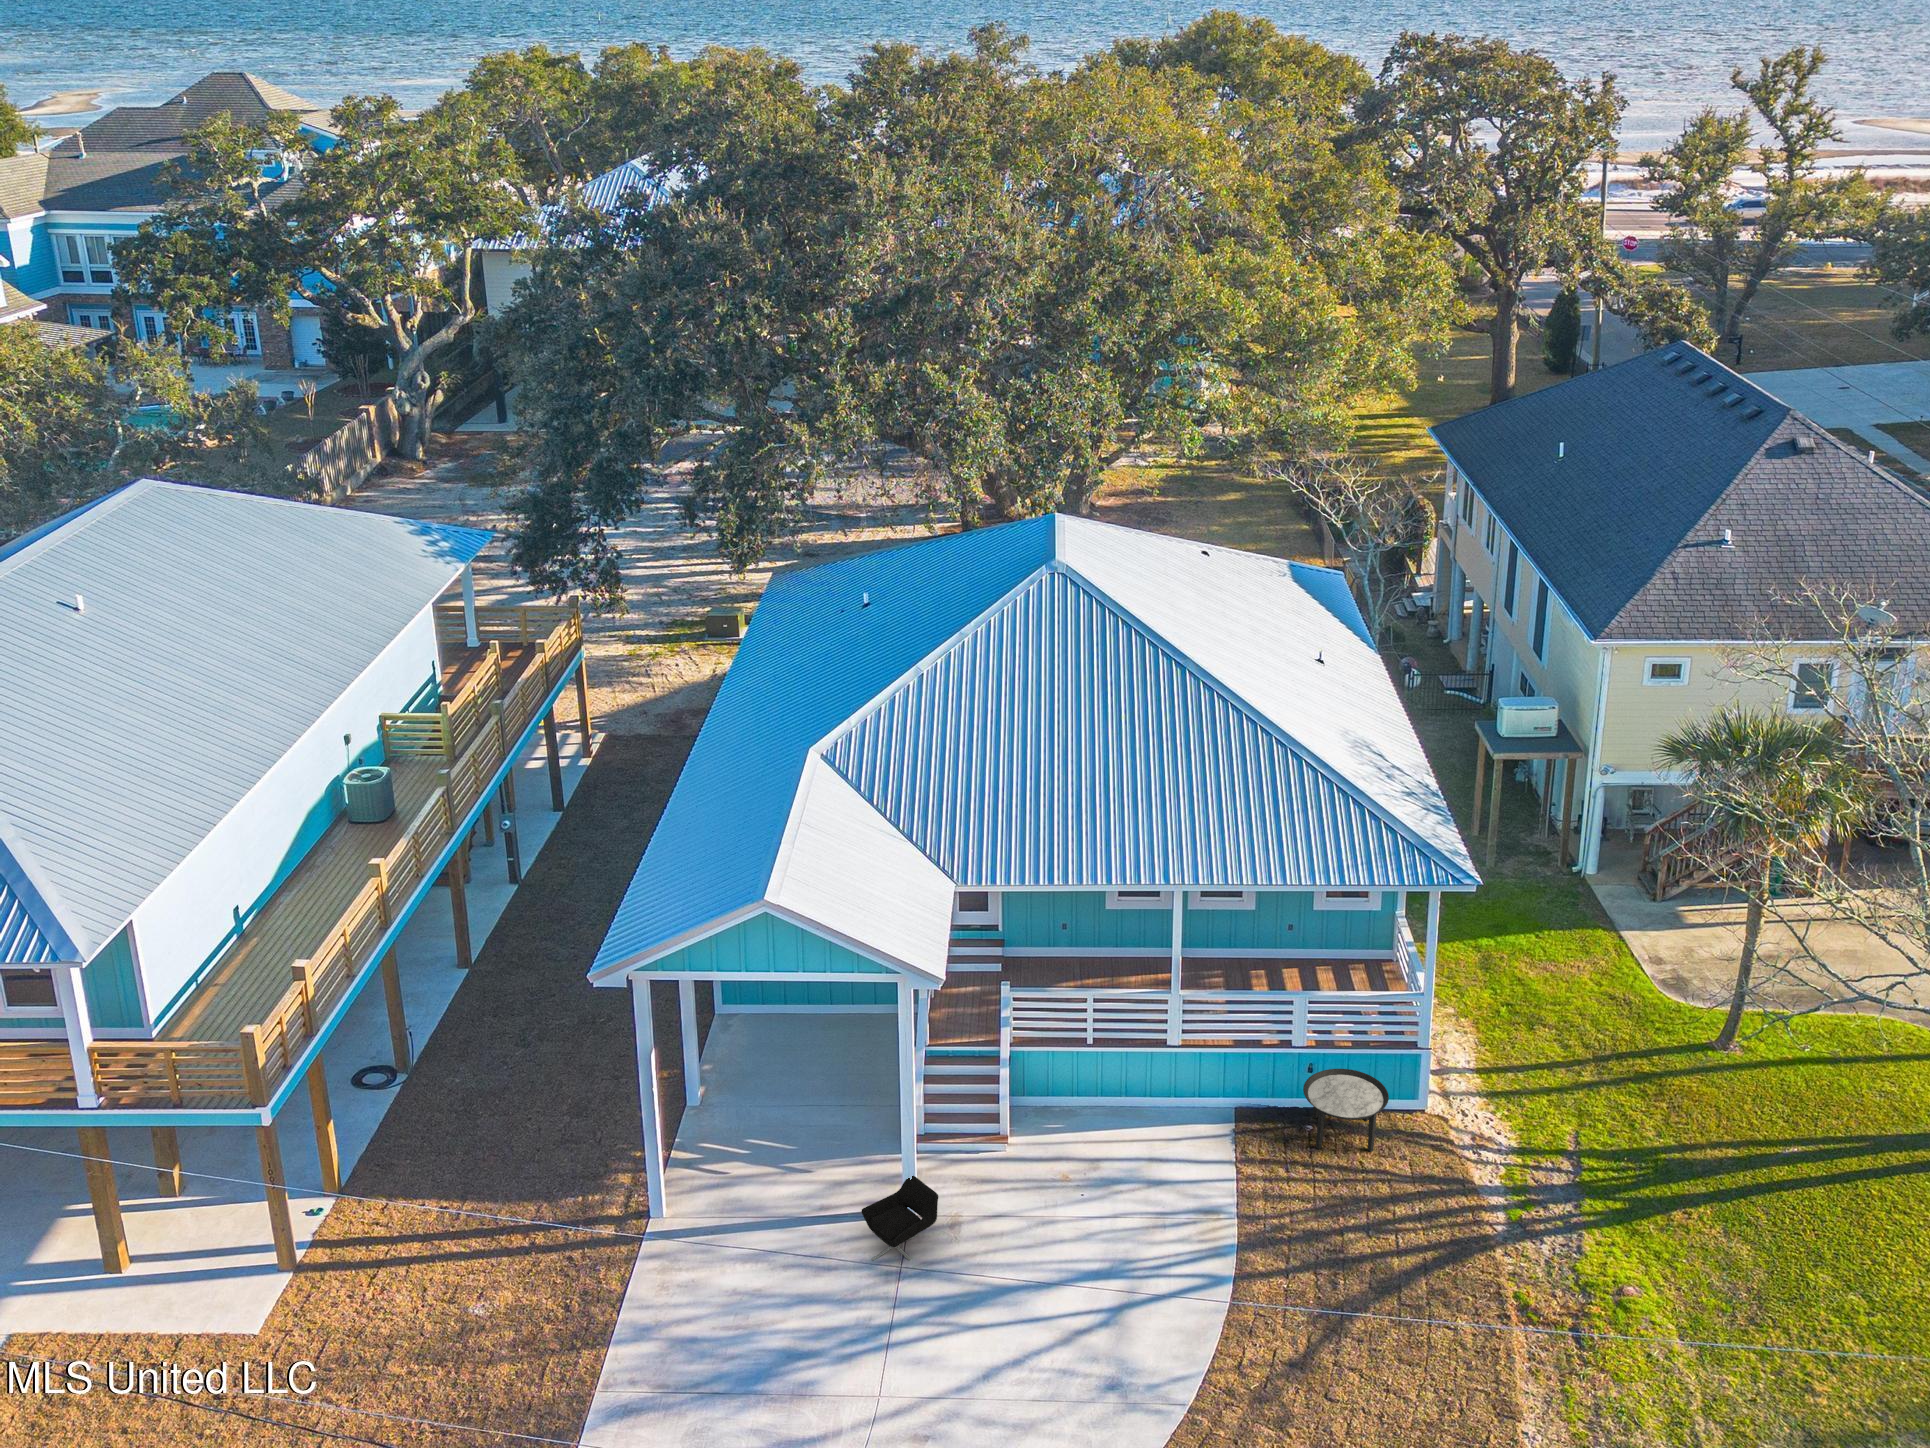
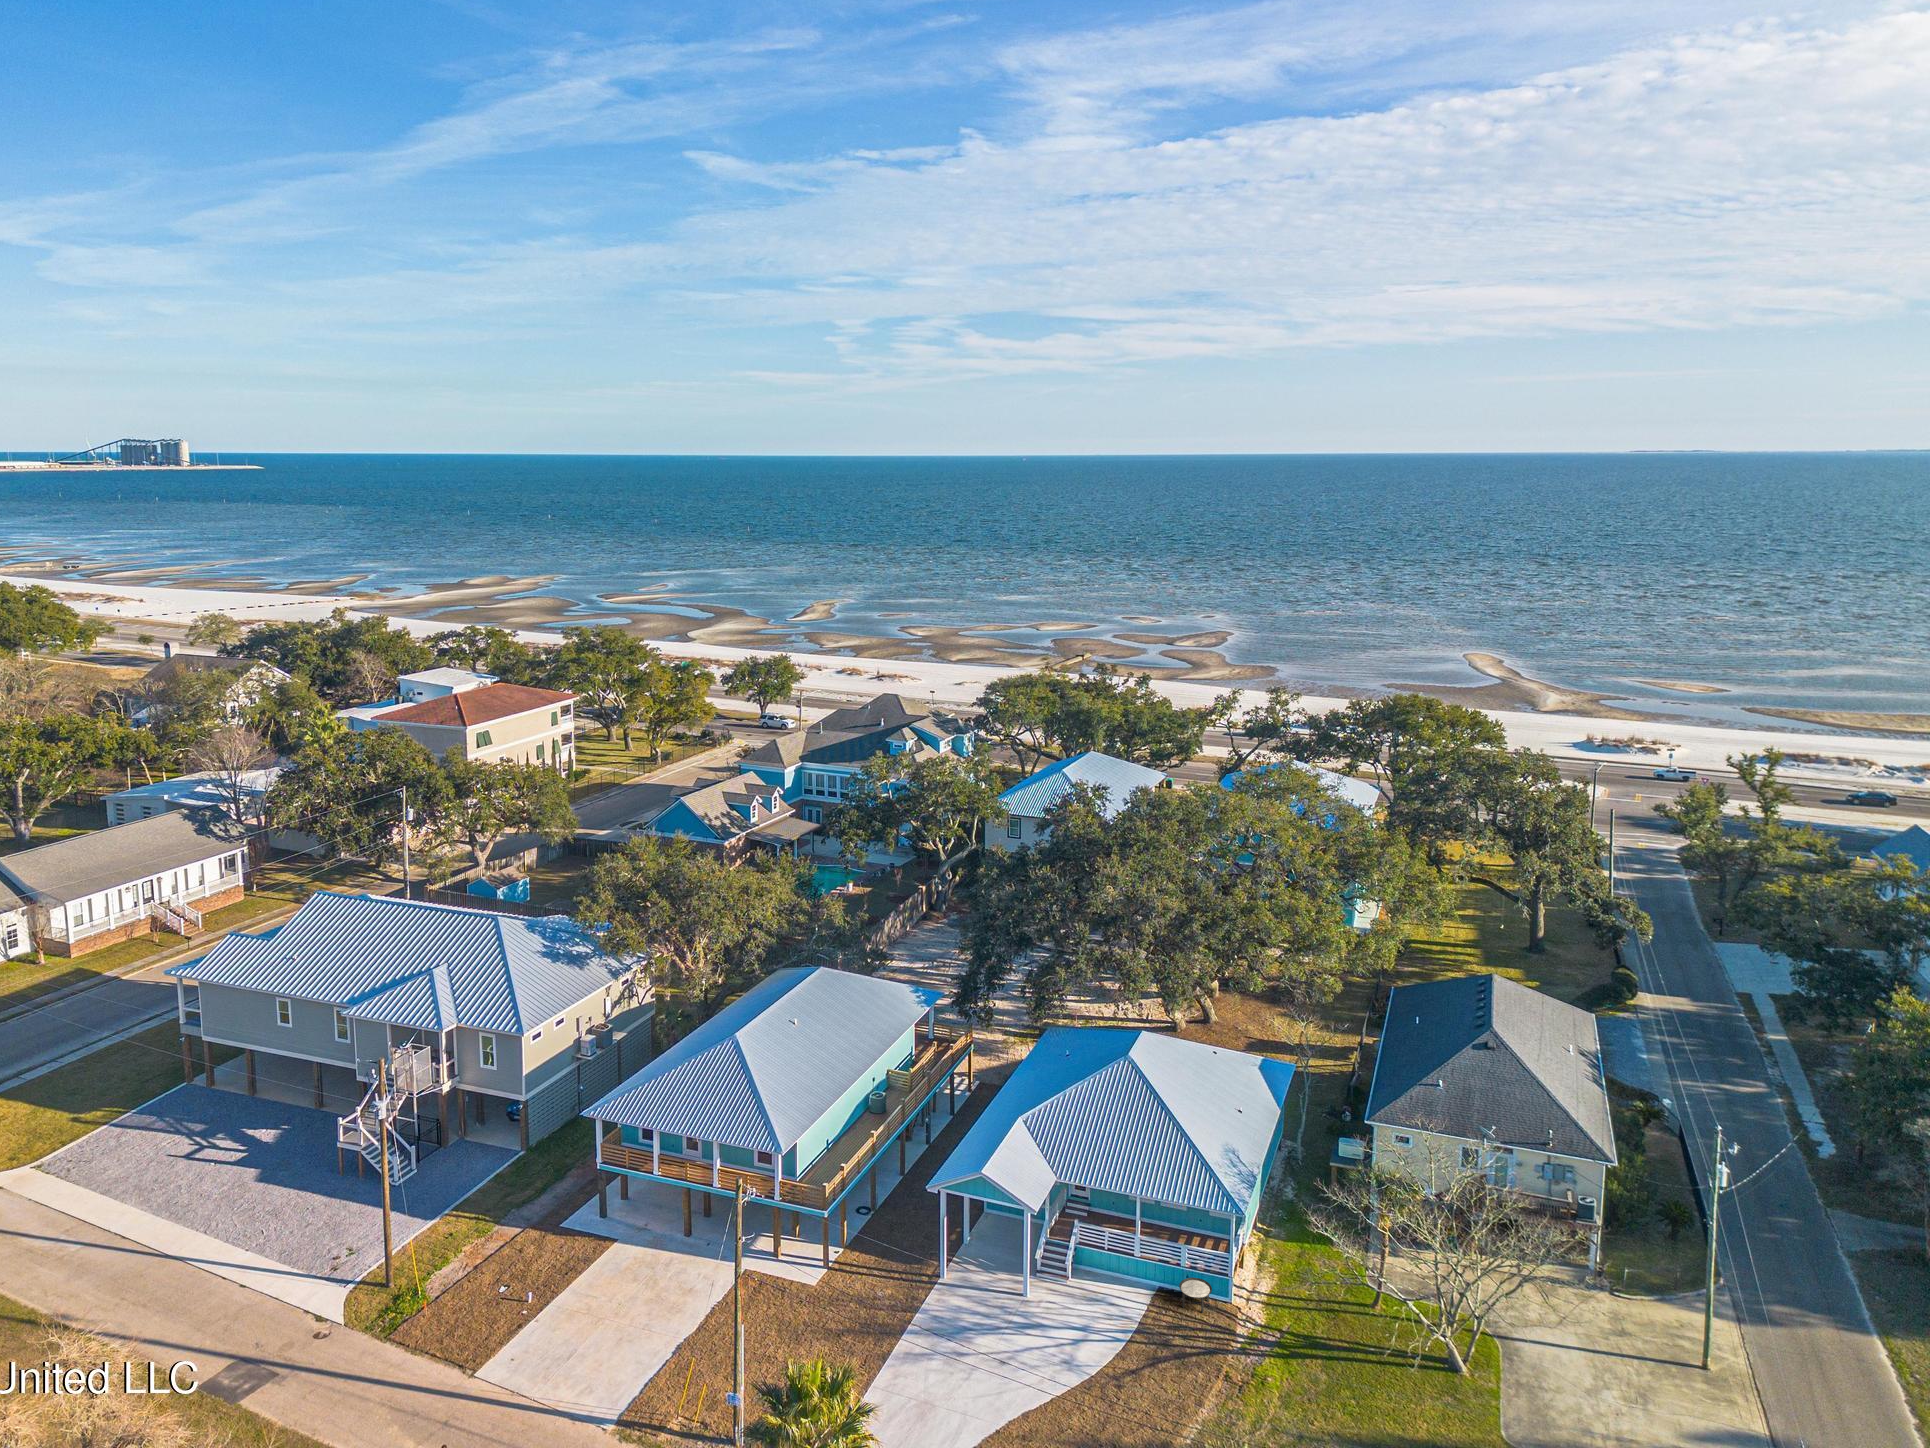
lounge chair: present [861,1176,938,1260] -> none [1006,1281,1032,1311]

